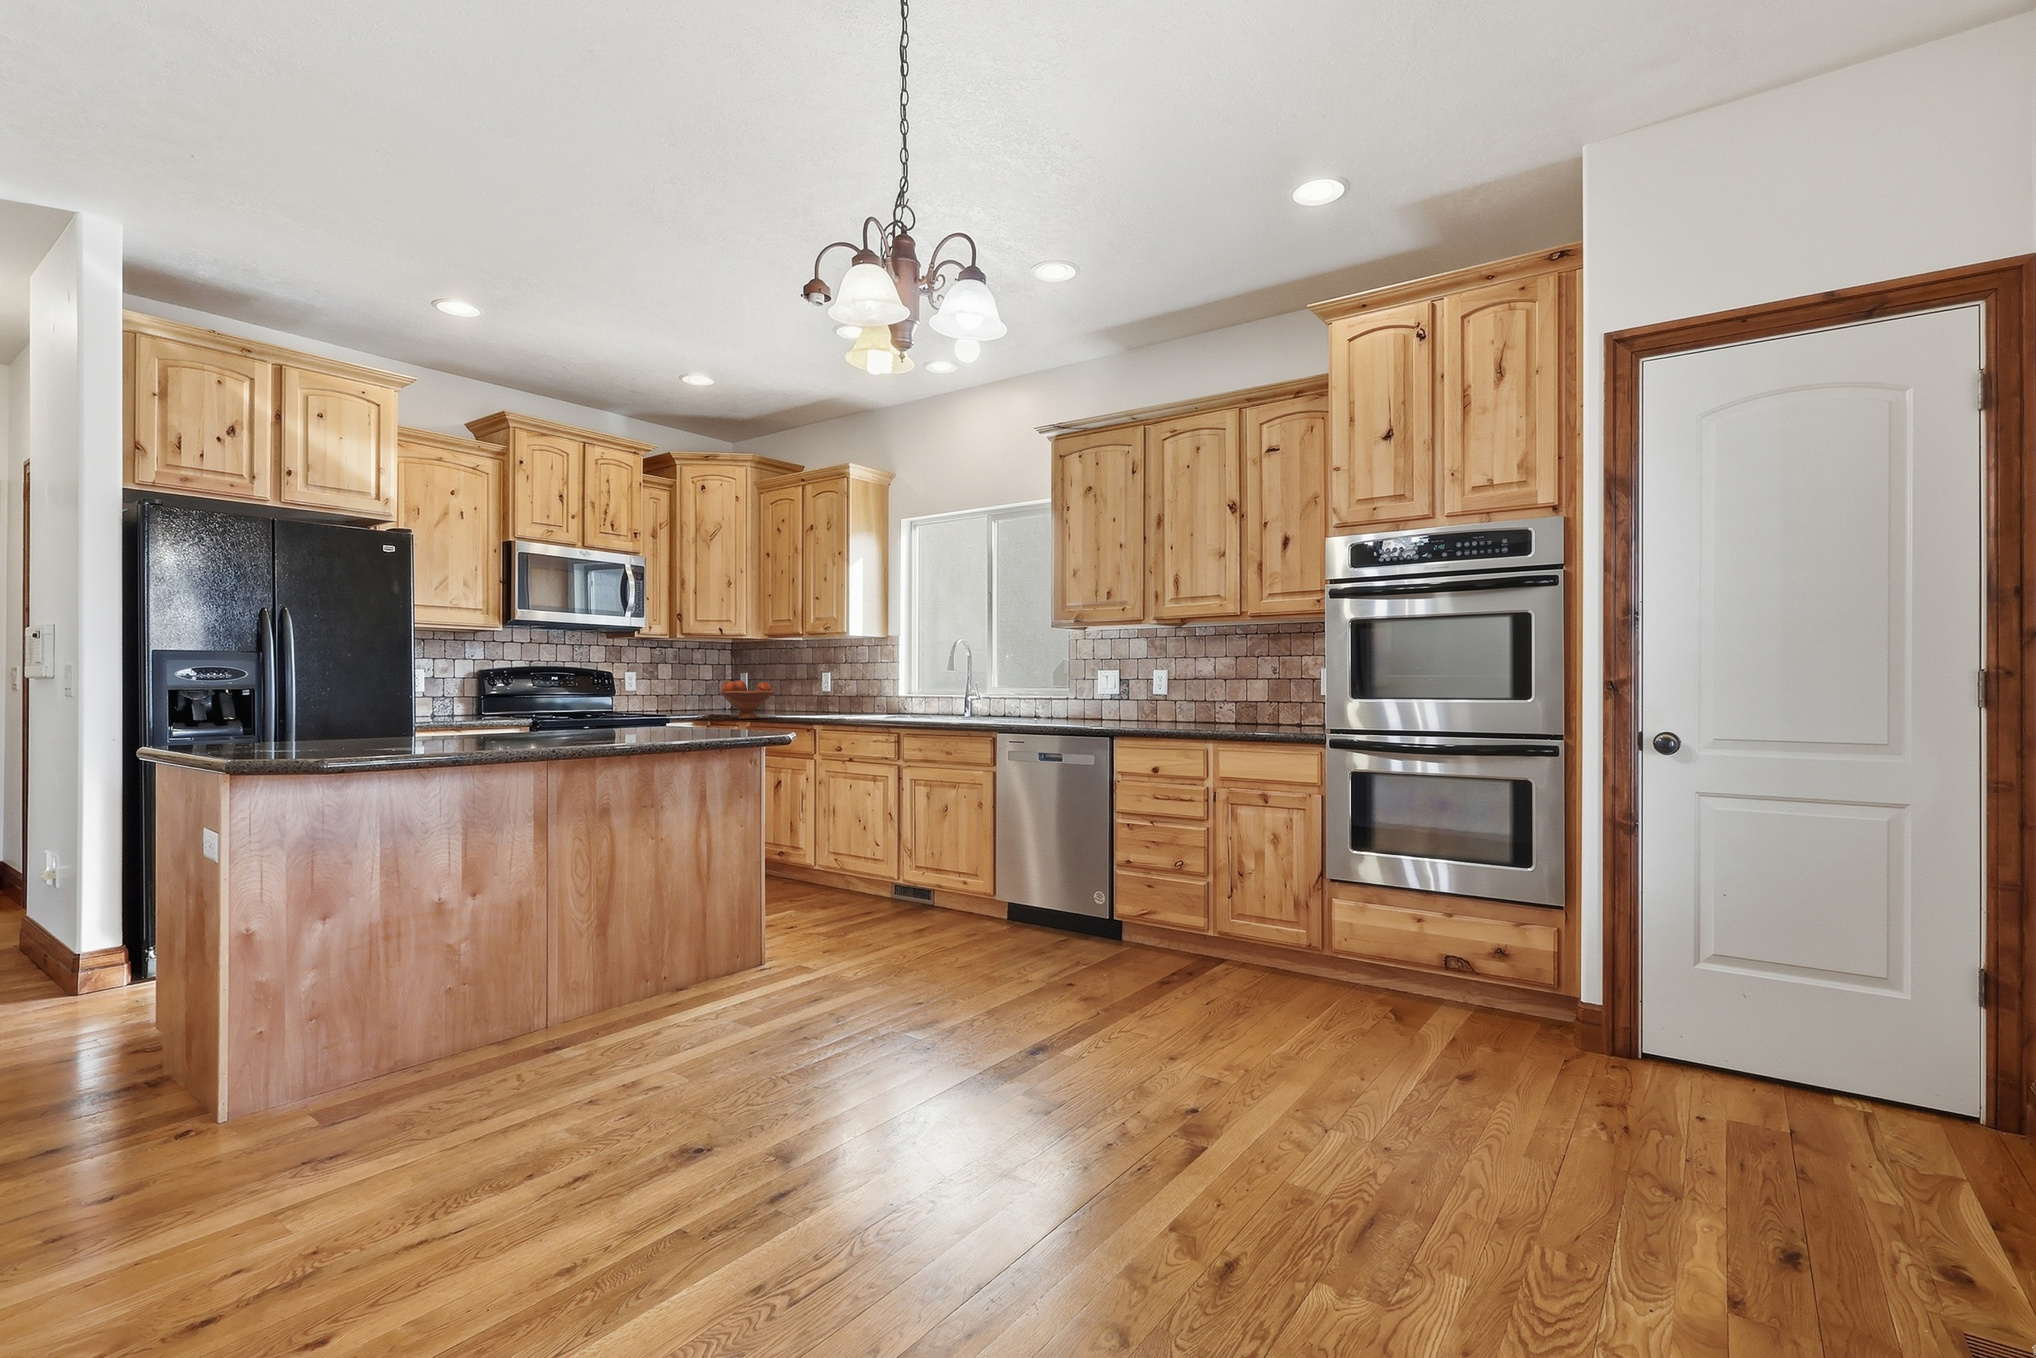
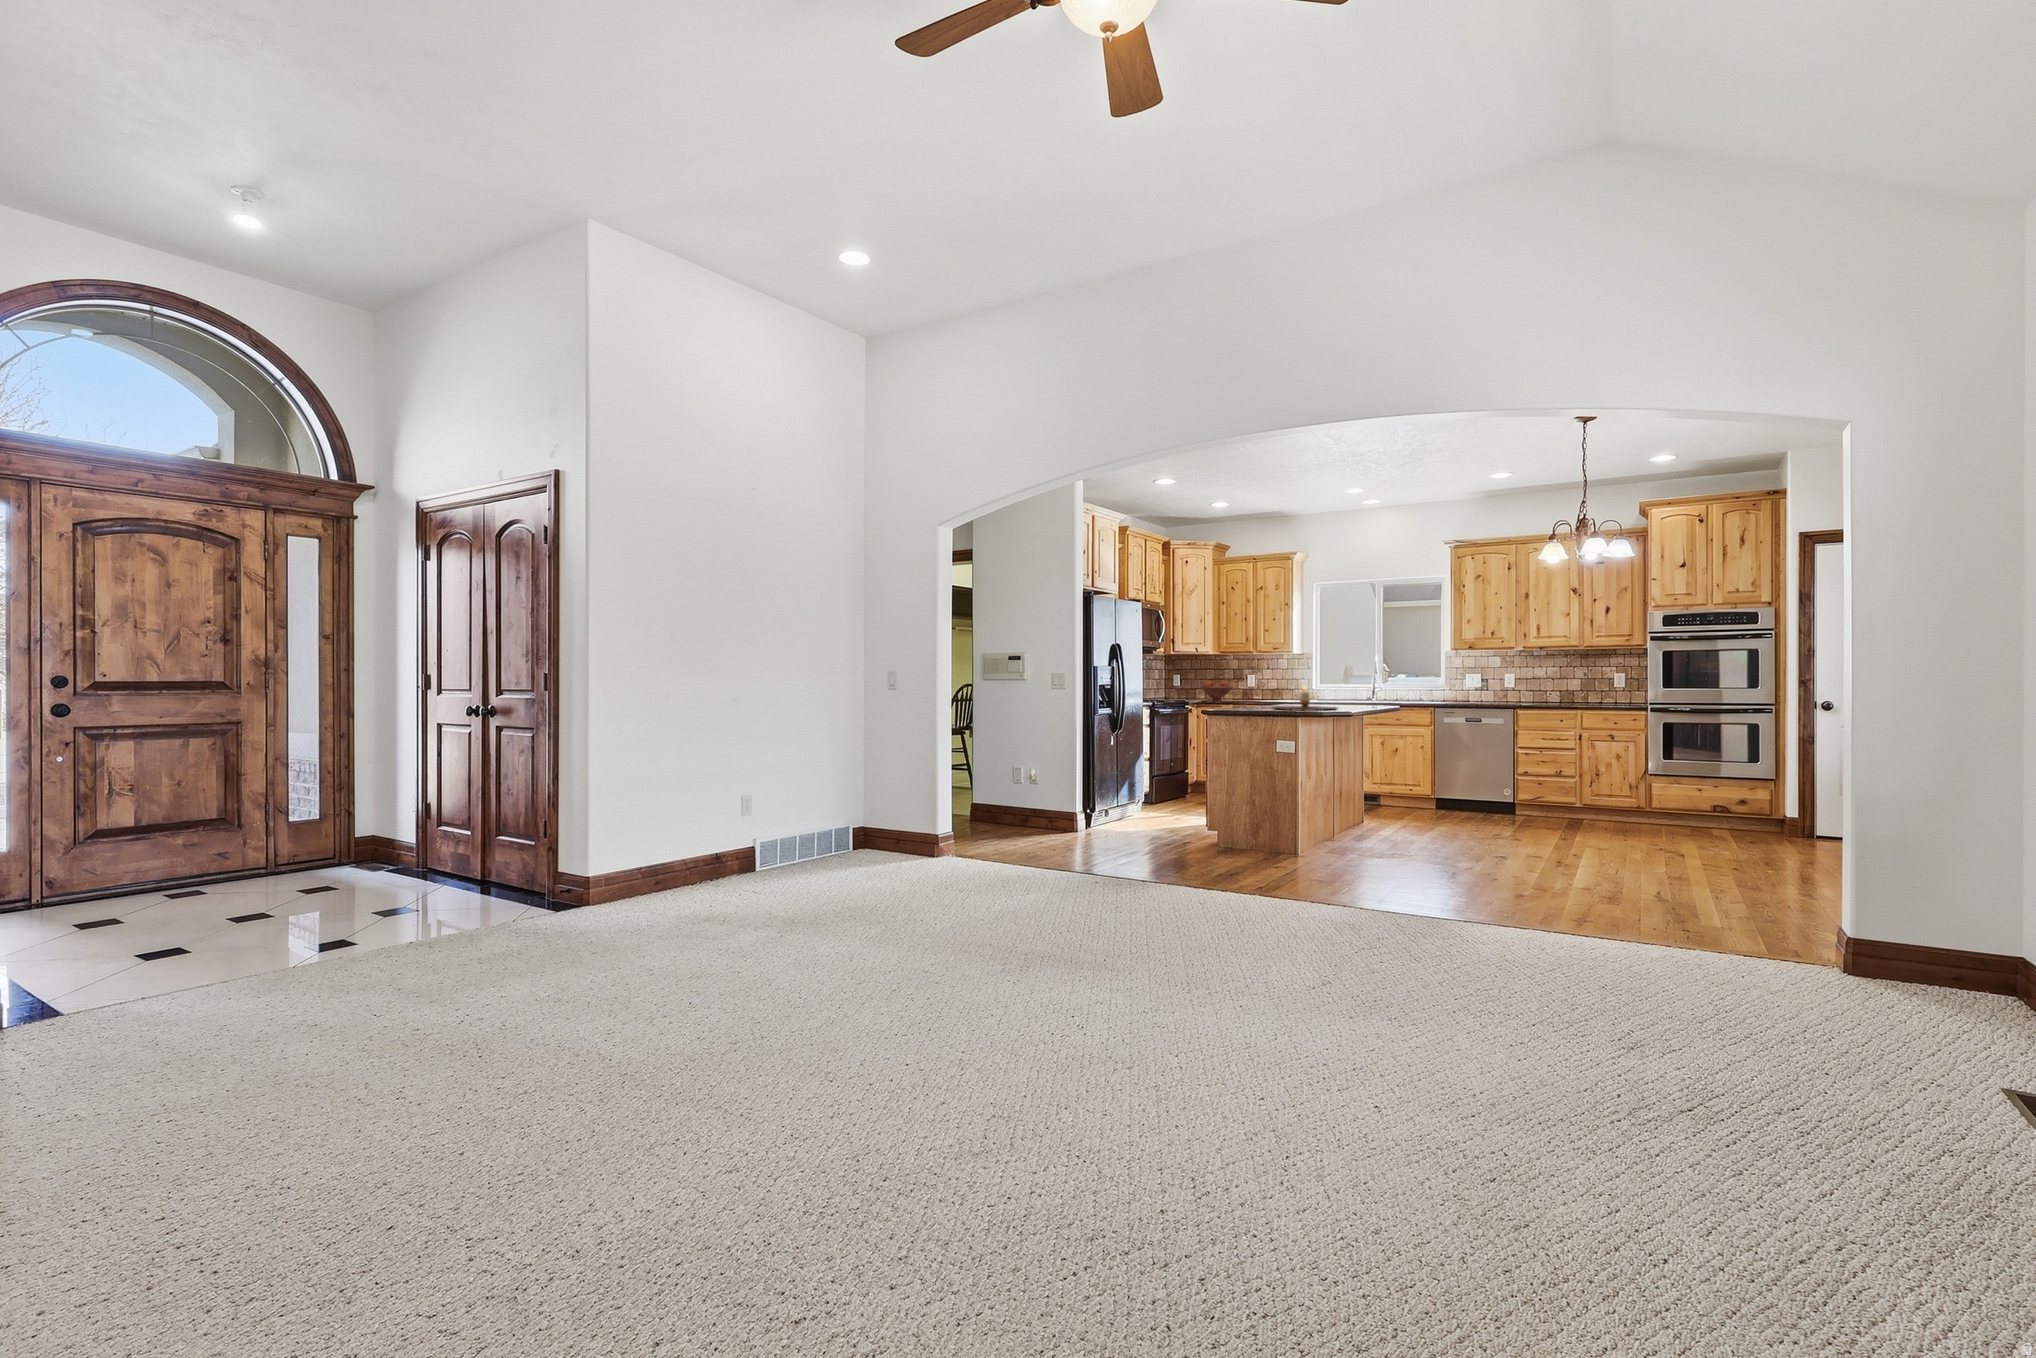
candle: none [546,686,649,740] -> present [1274,687,1337,711]

